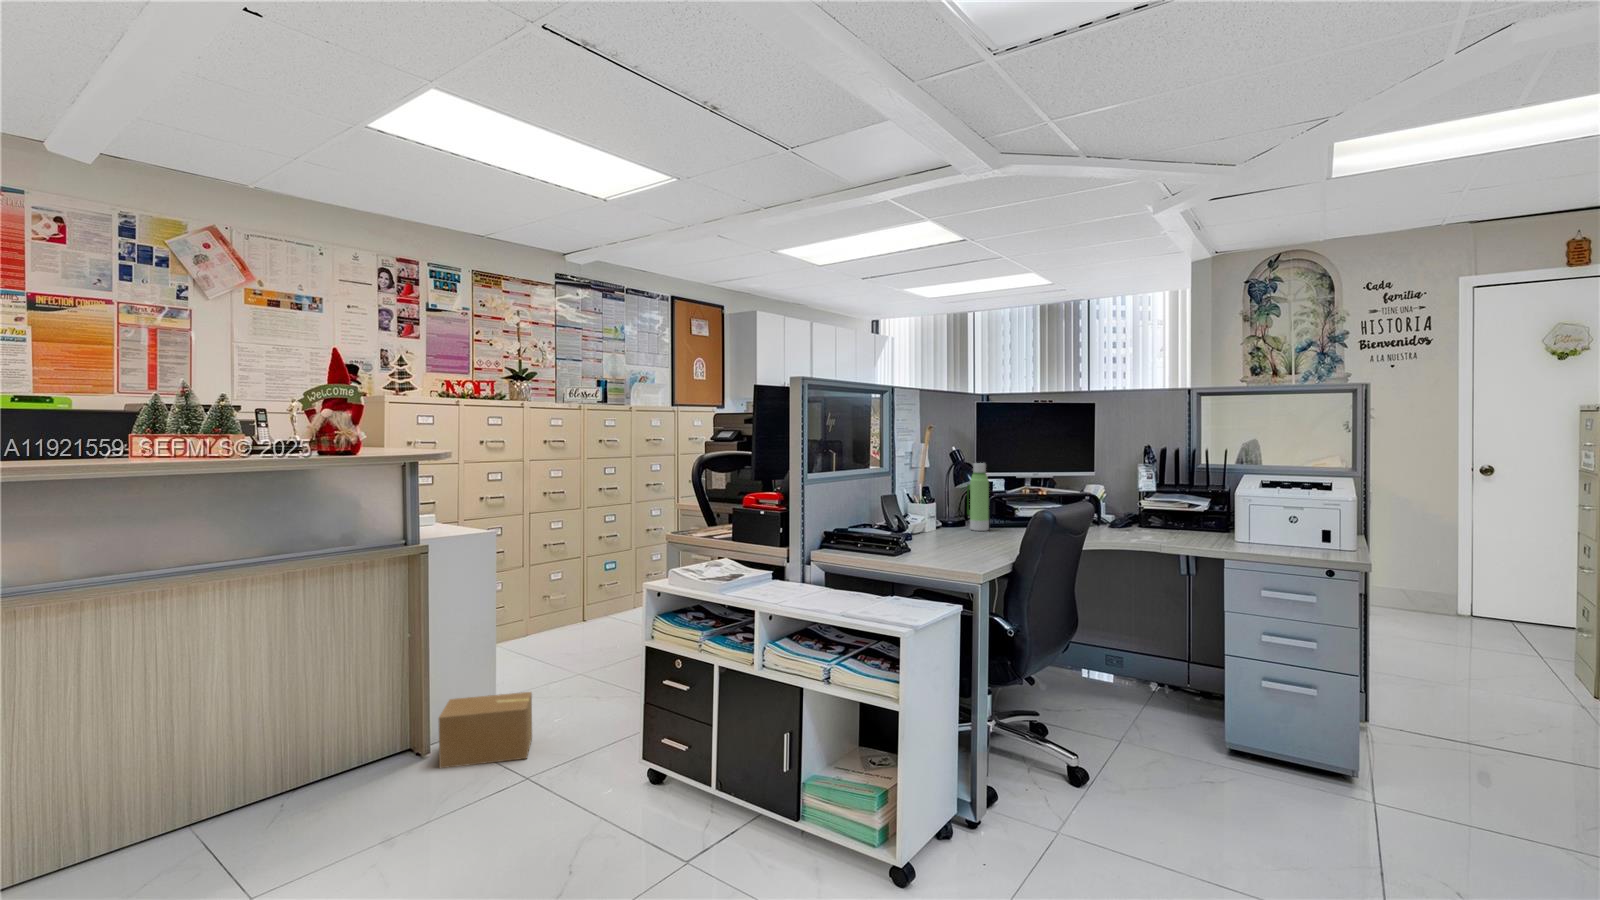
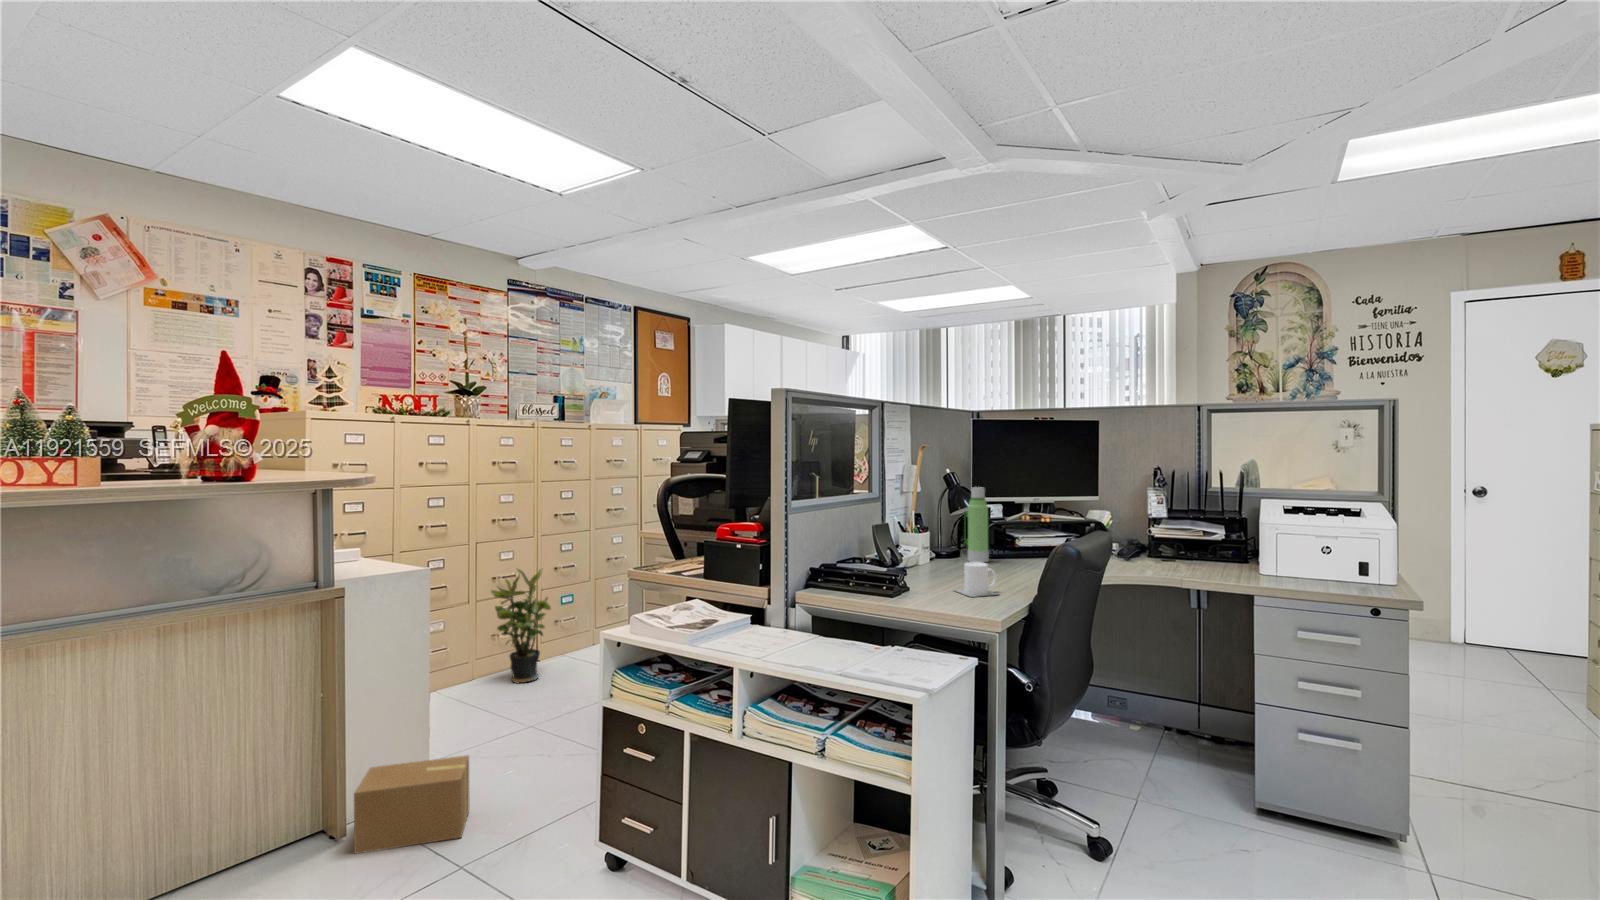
mug: none [949,527,990,556] -> present [956,562,997,597]
potted plant: none [543,537,597,641] -> present [491,569,551,683]

